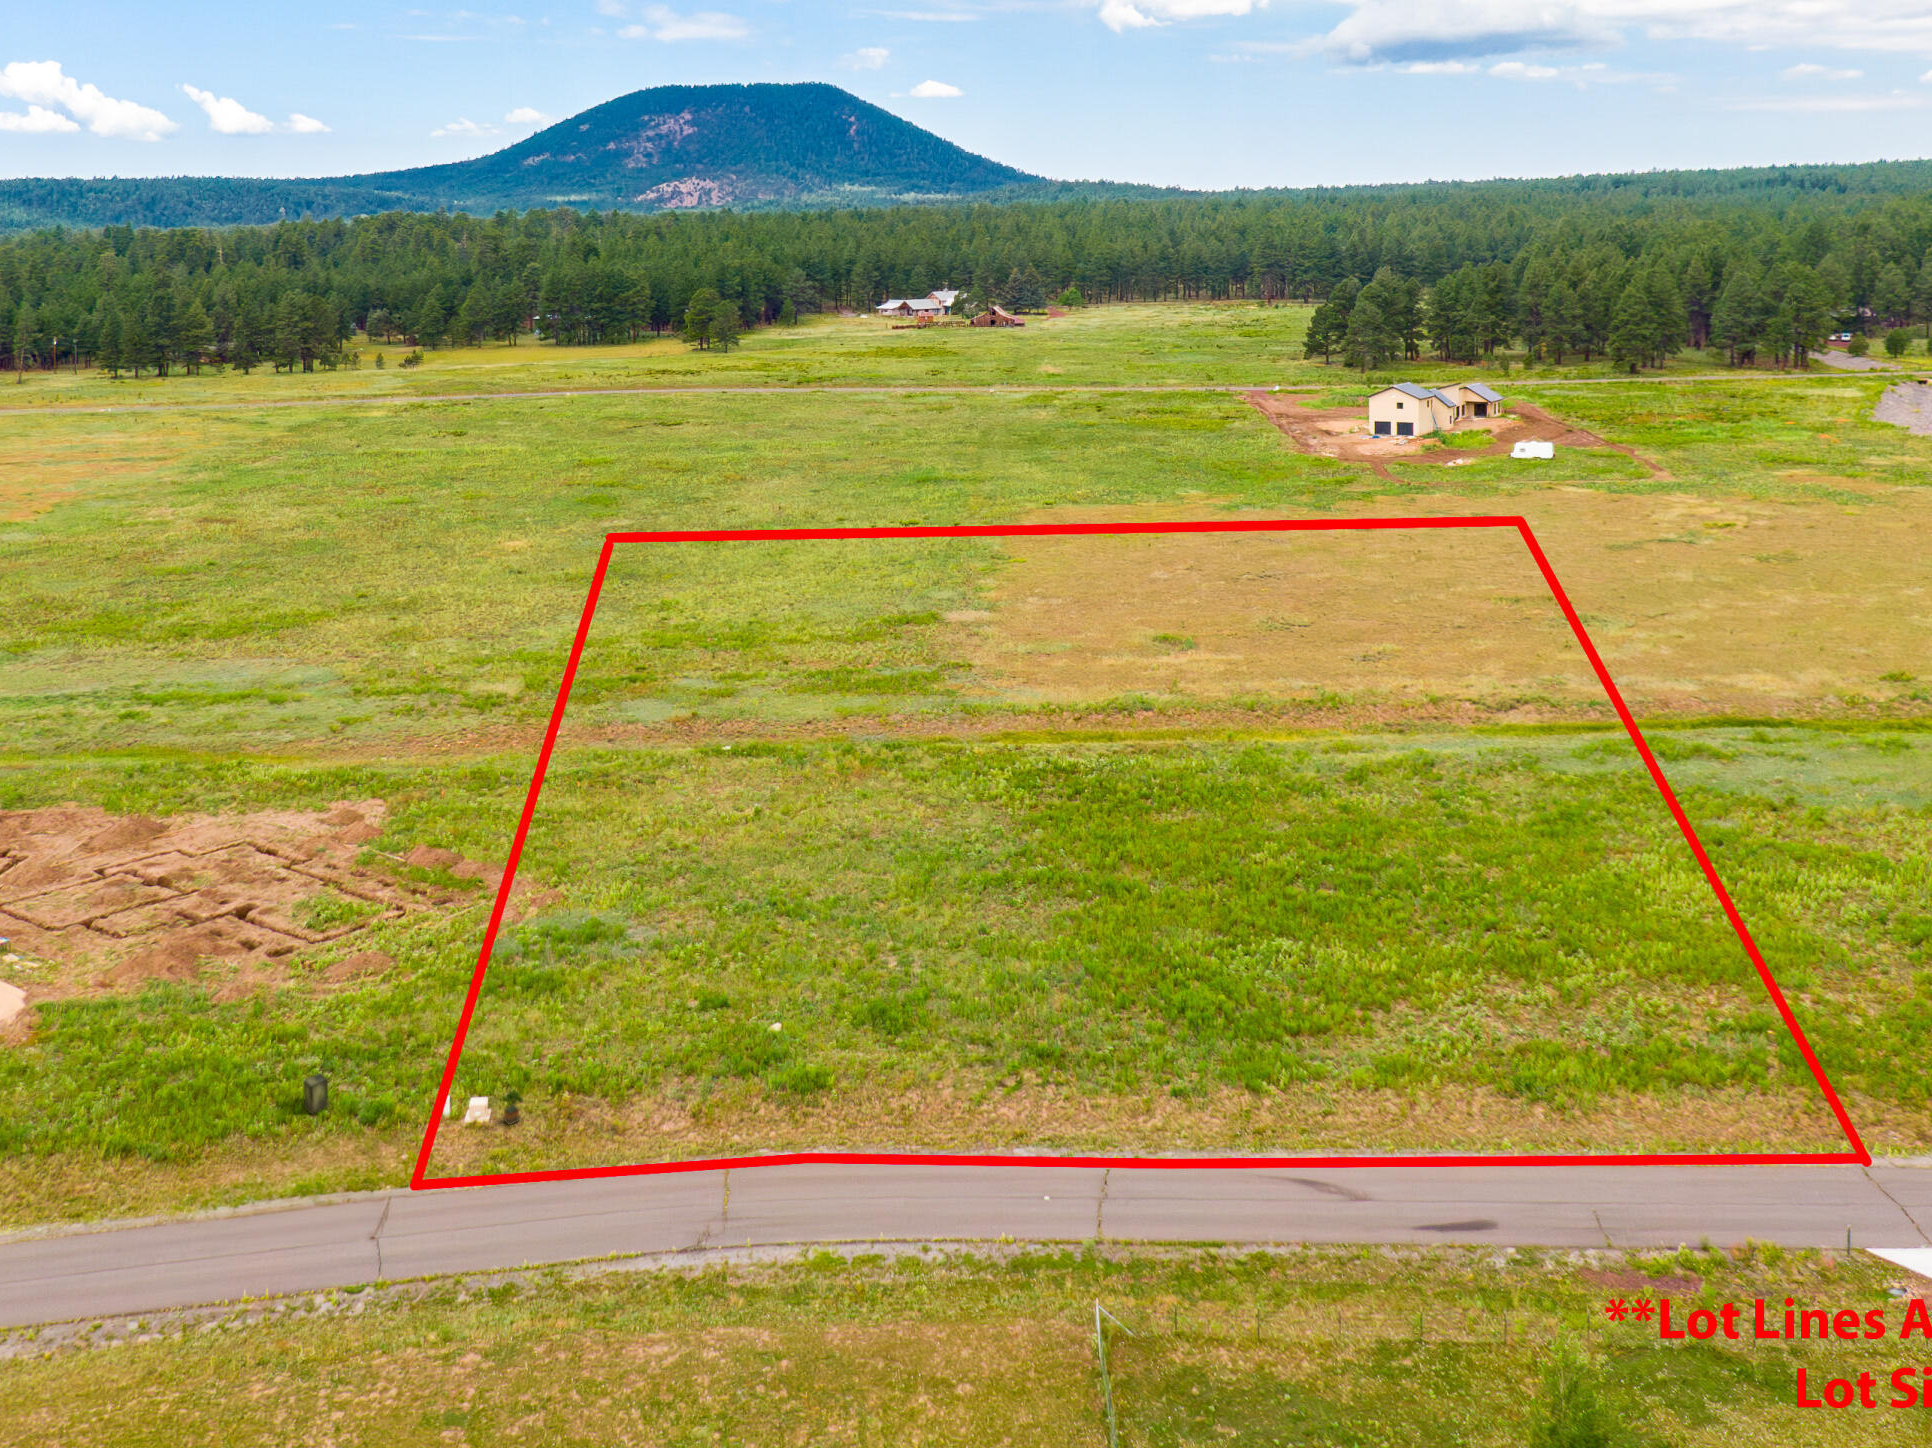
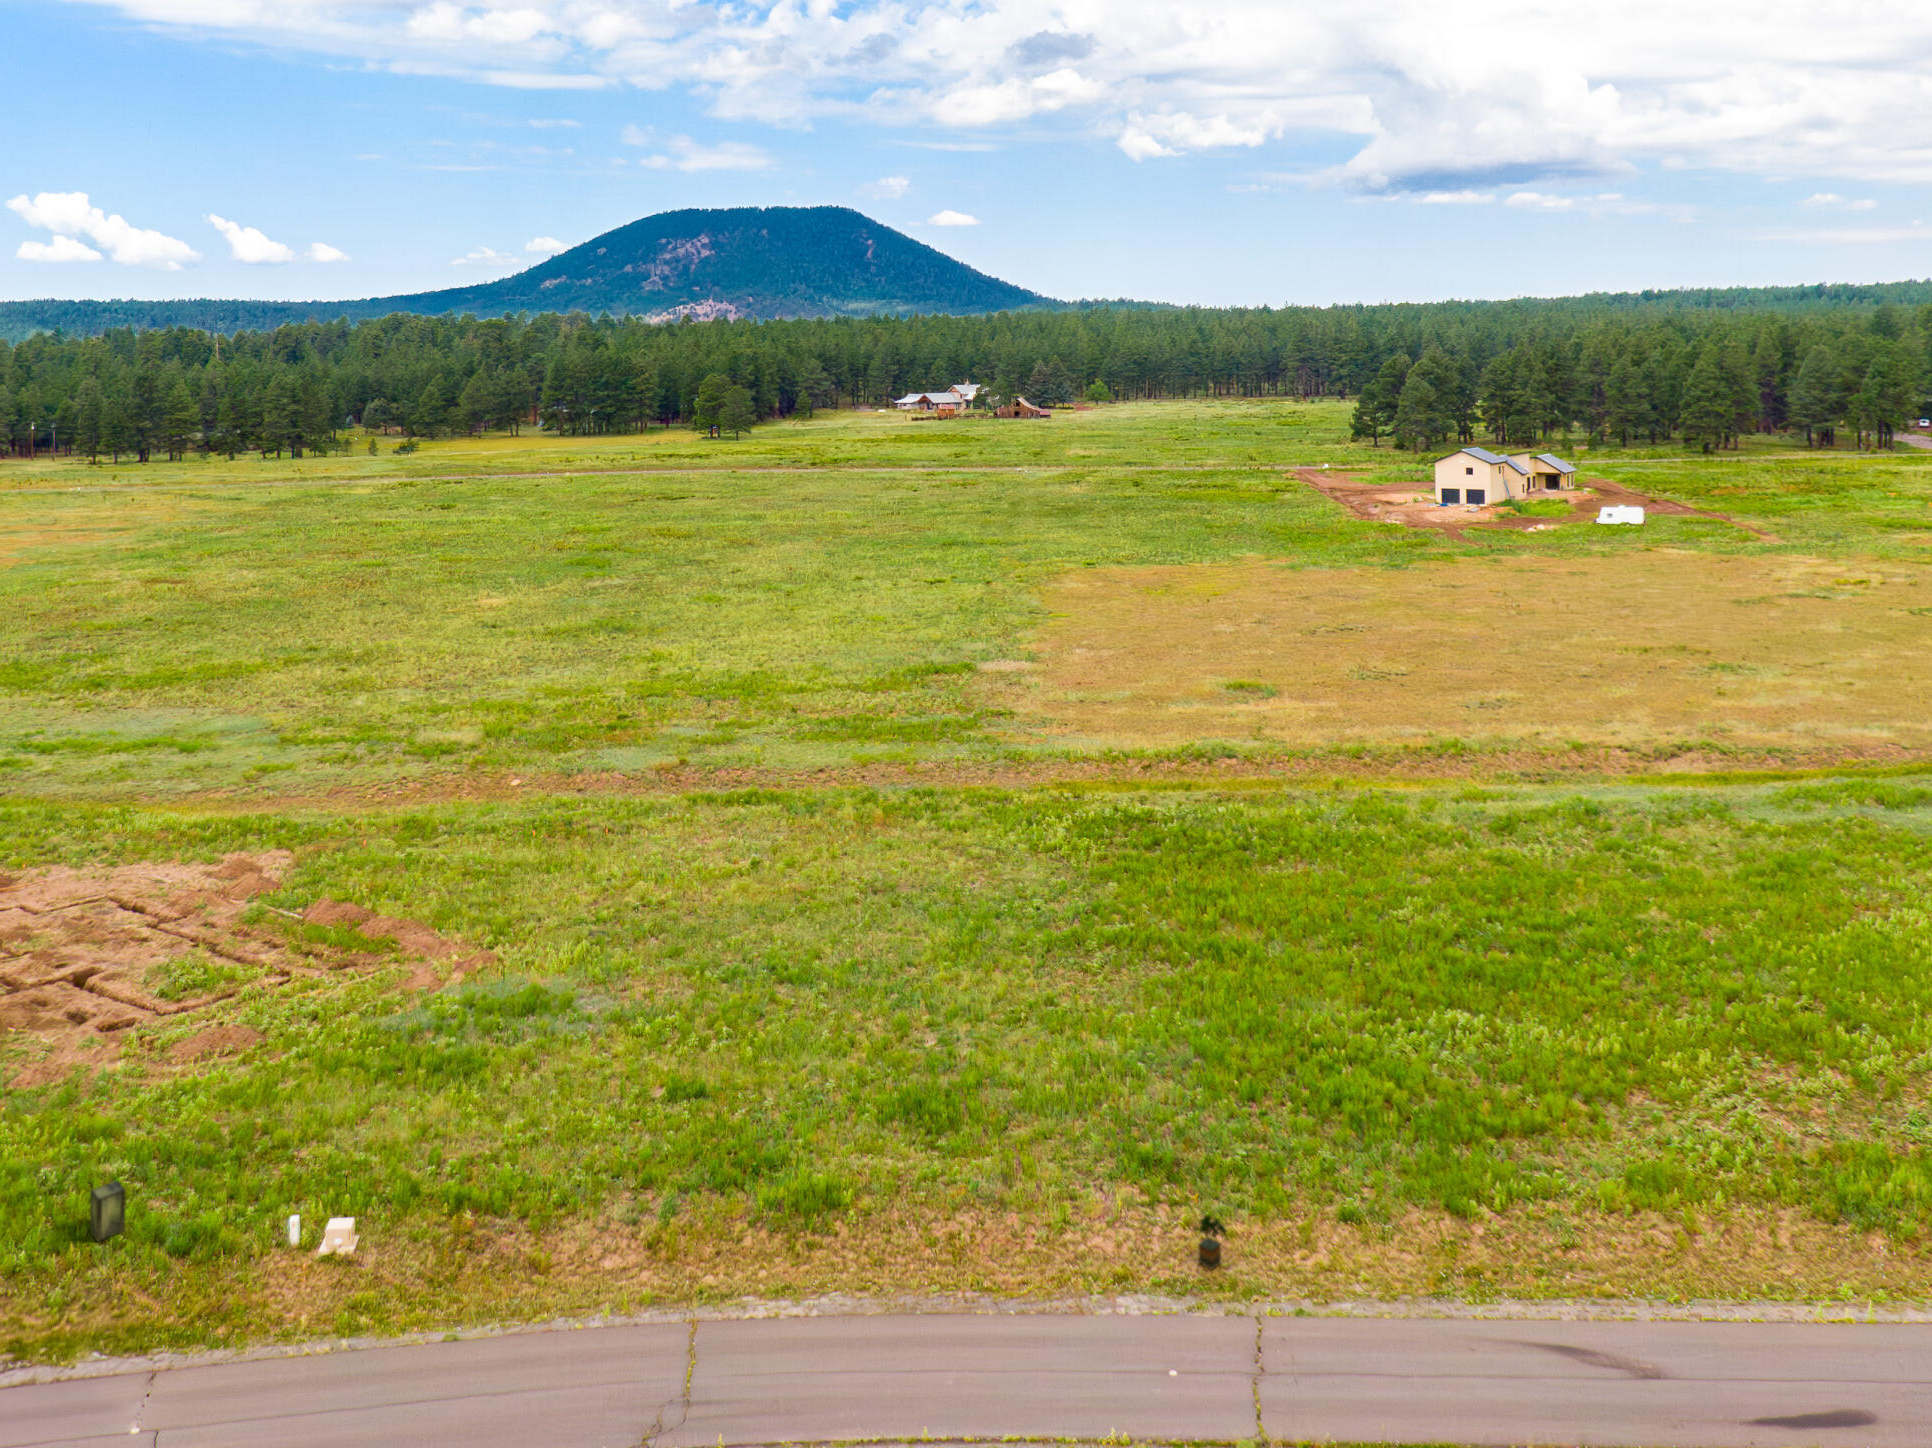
potted tree: present [502,1090,523,1125] -> present [1194,1215,1227,1269]

